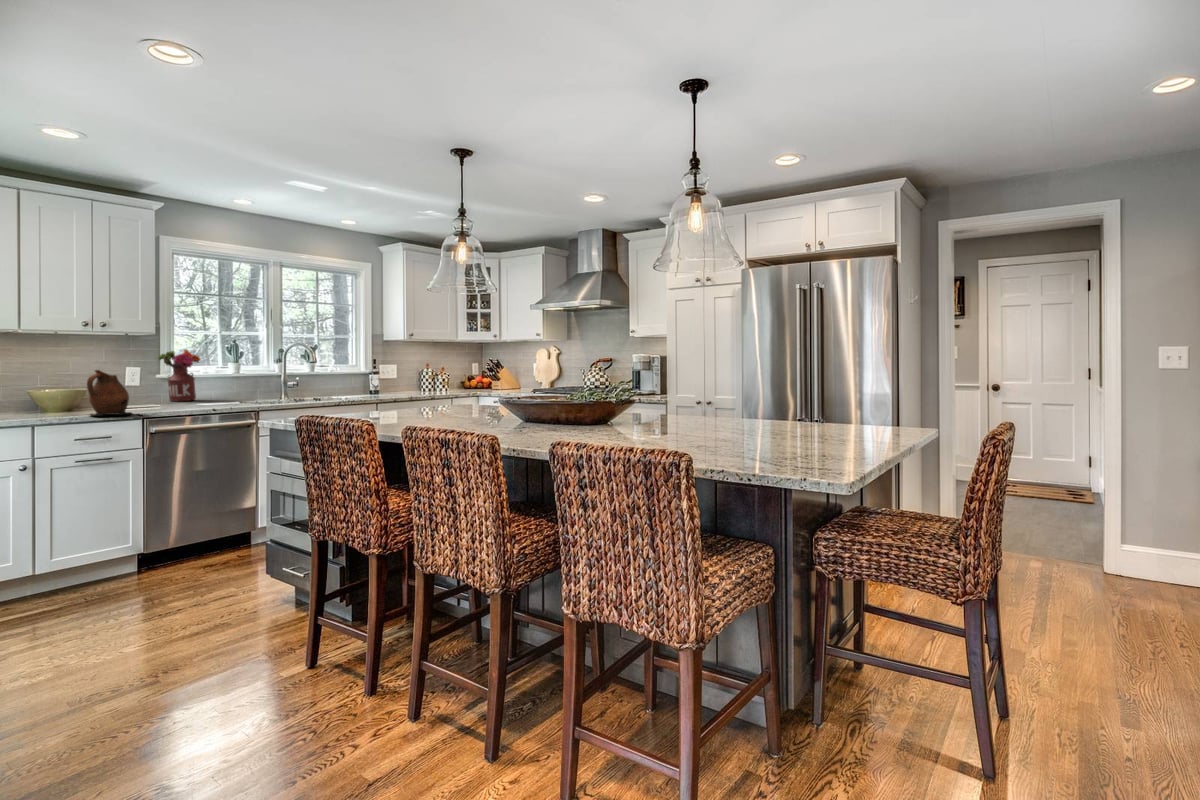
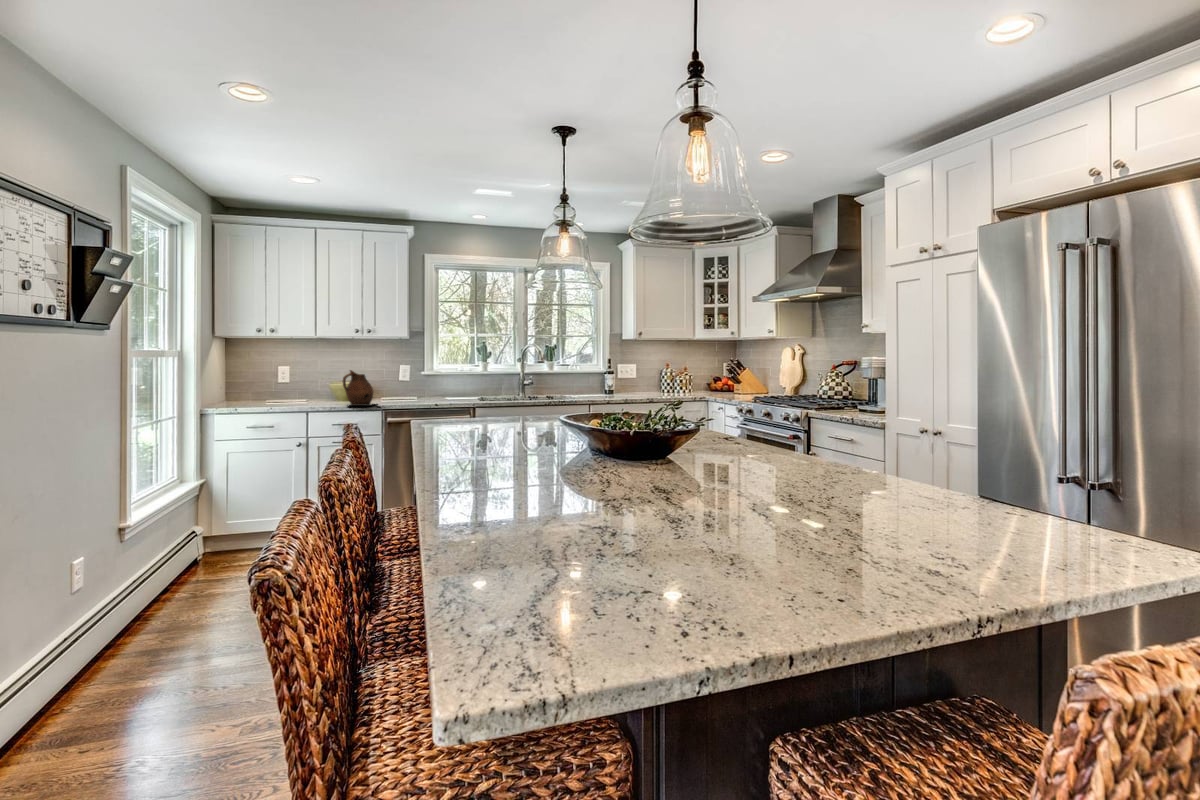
flower arrangement: present [158,349,201,401] -> none [424,352,455,395]

